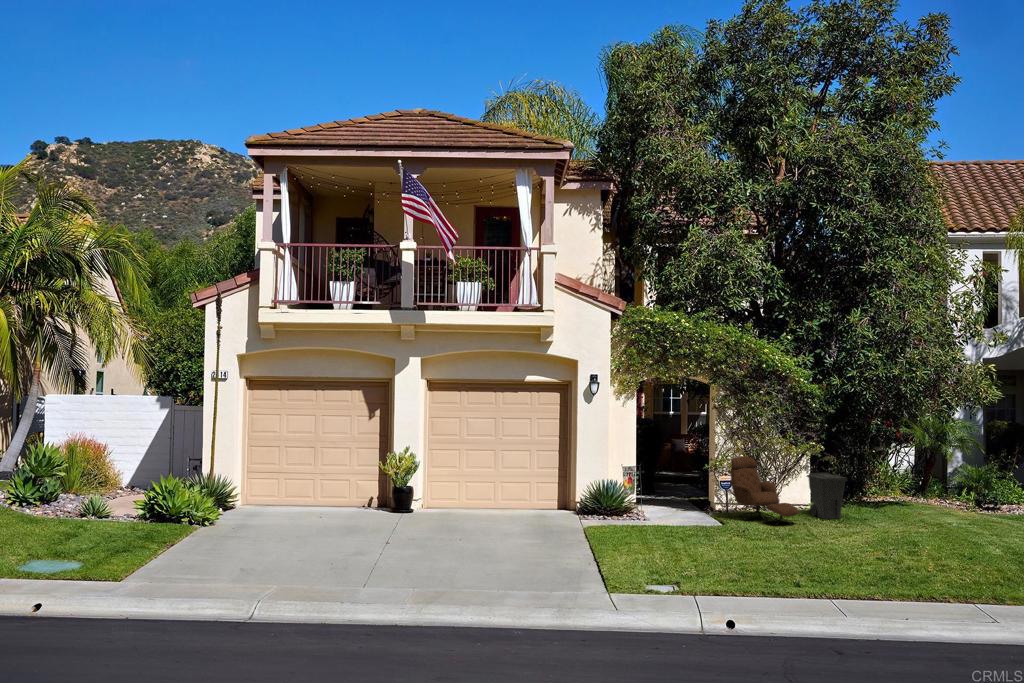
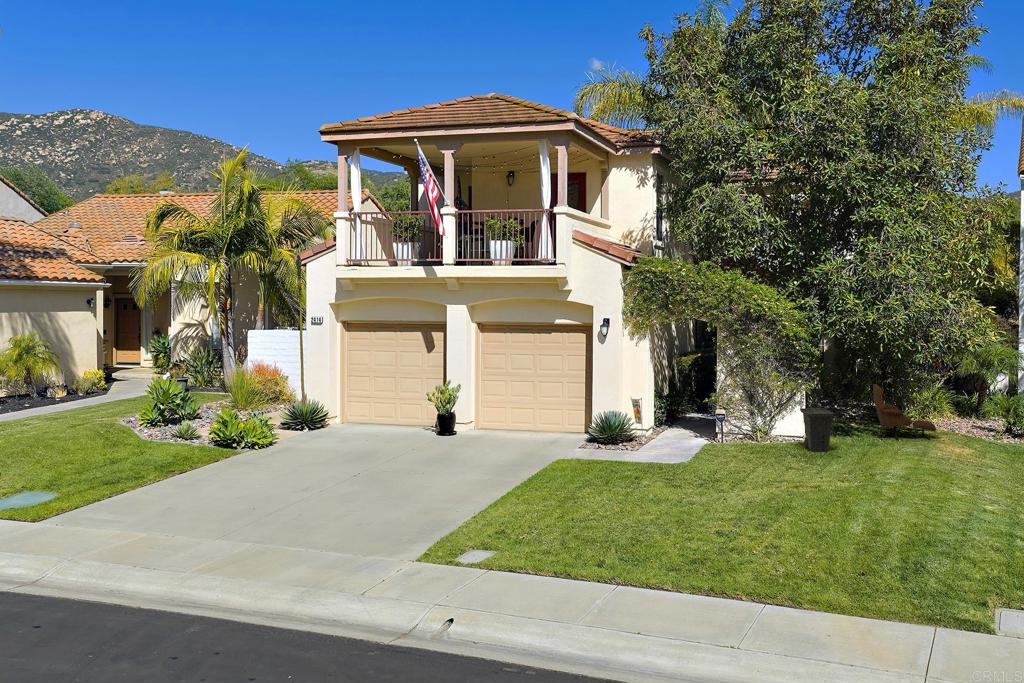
lounge chair: present [730,456,799,525] -> present [873,384,936,440]

